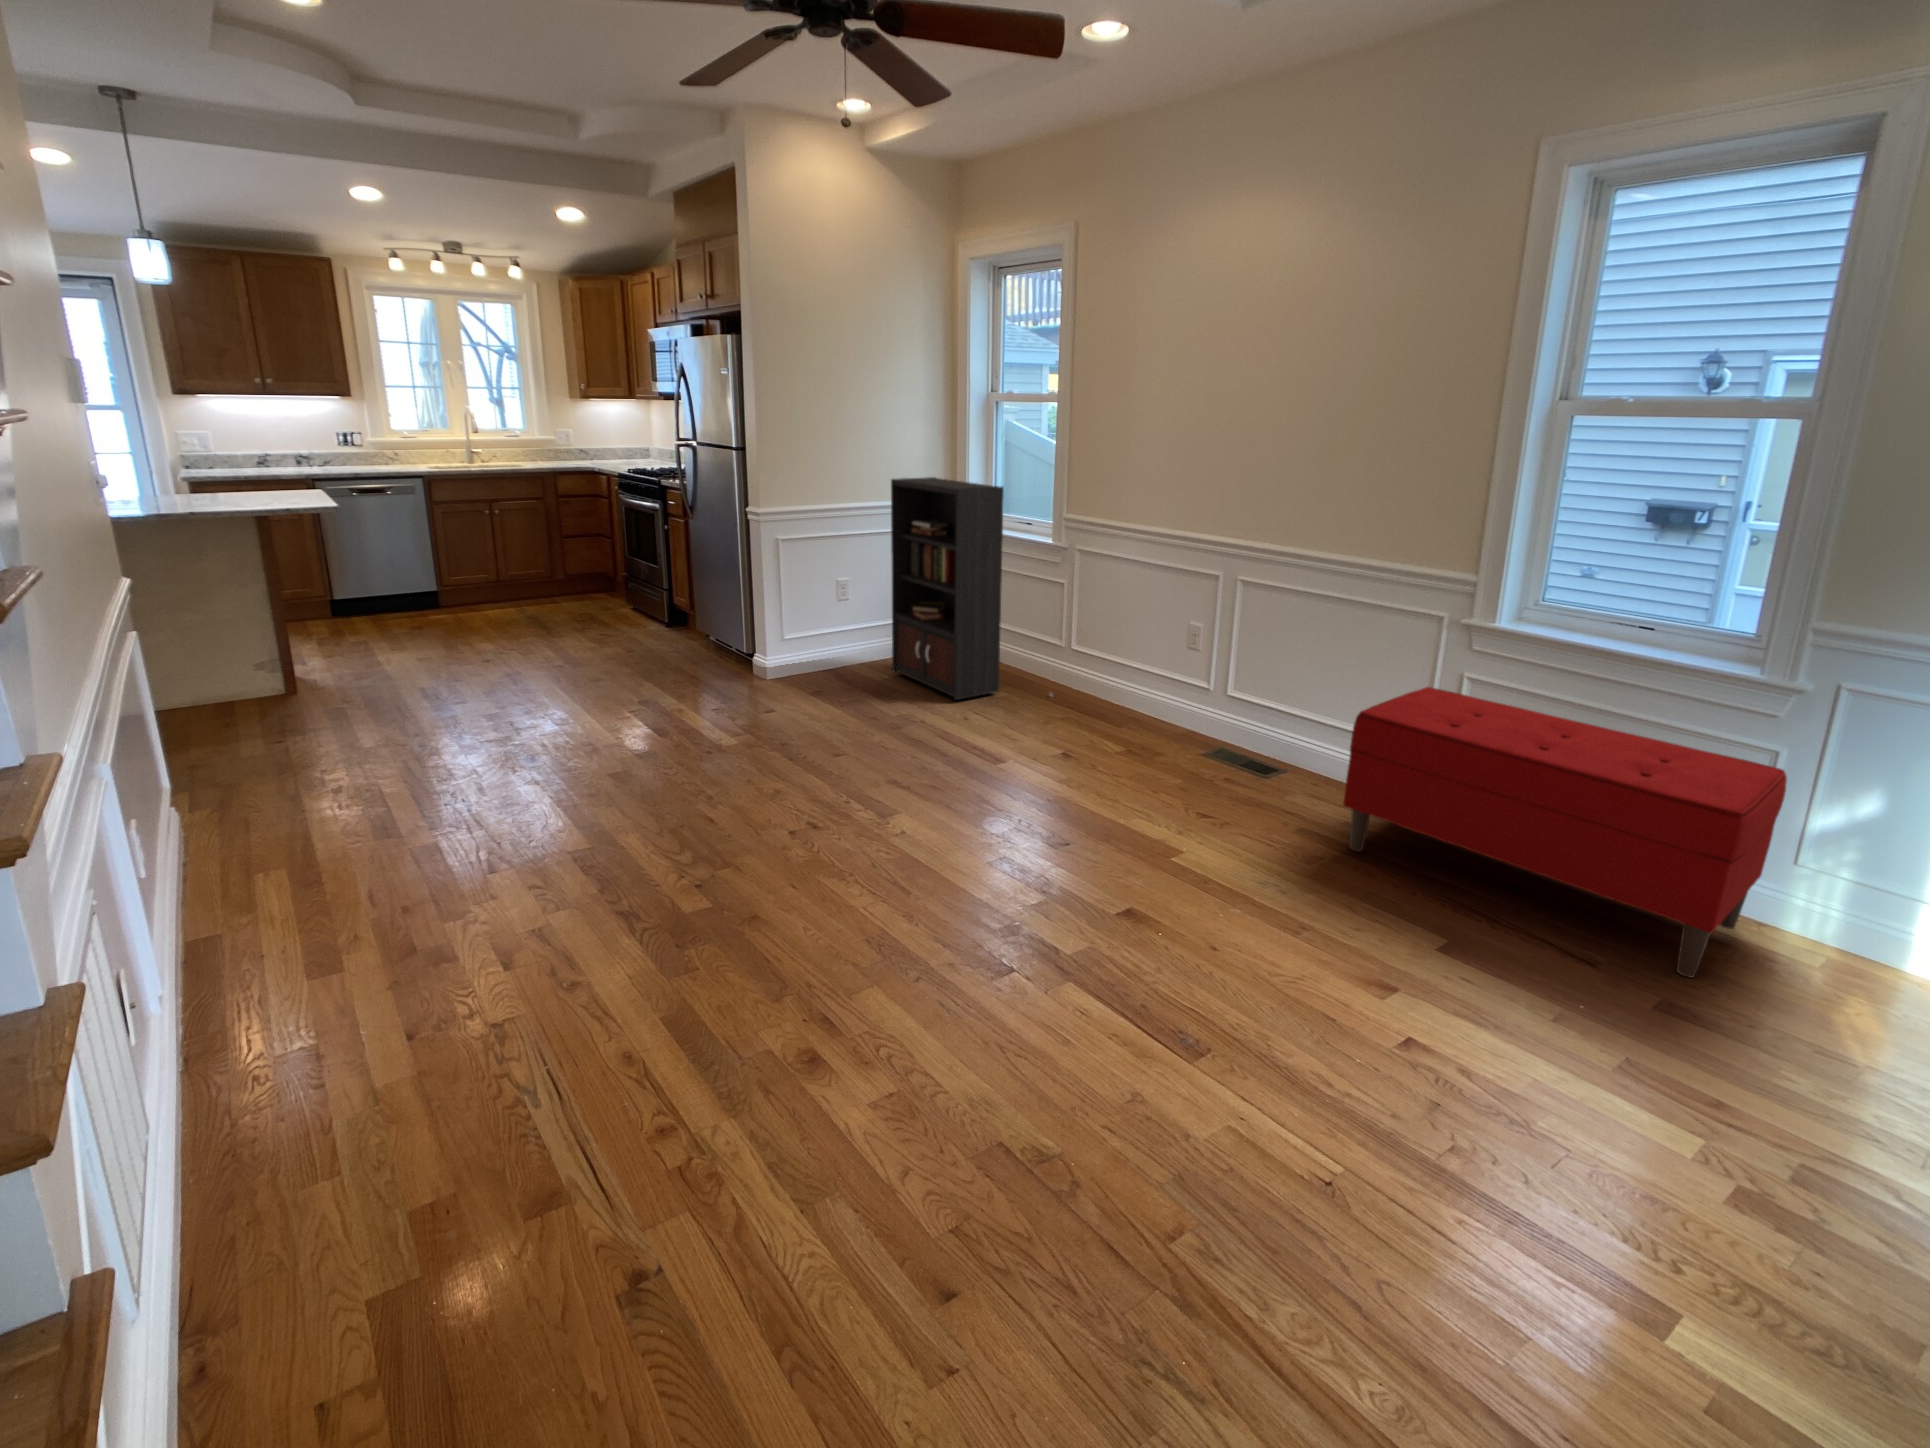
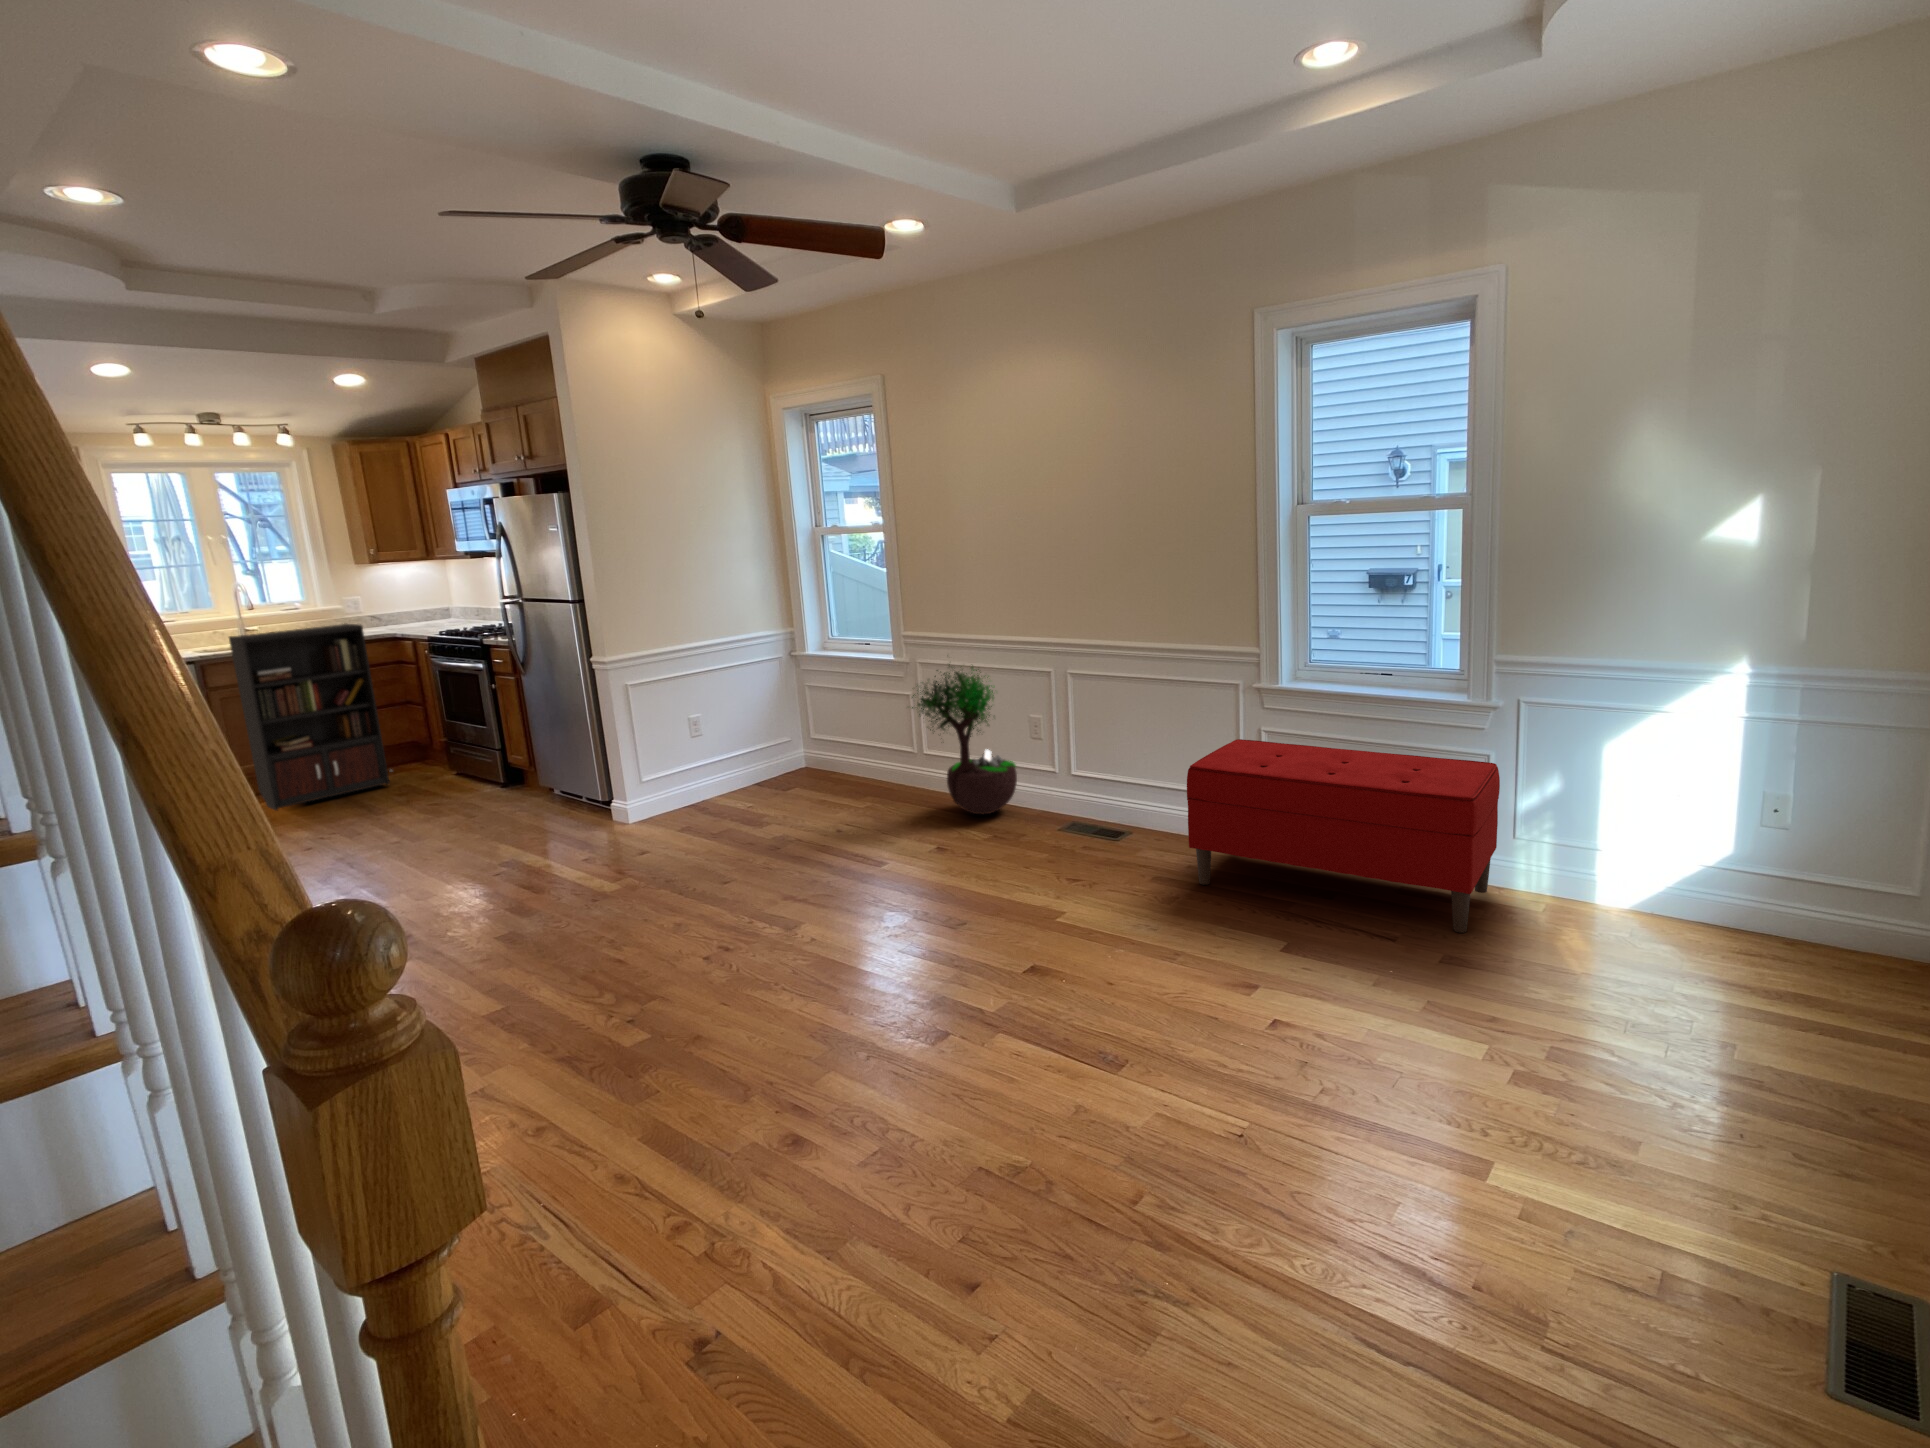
bookcase: present [891,477,1052,700] -> present [229,624,392,811]
potted tree: none [1049,545,1166,726] -> present [912,664,1017,814]

